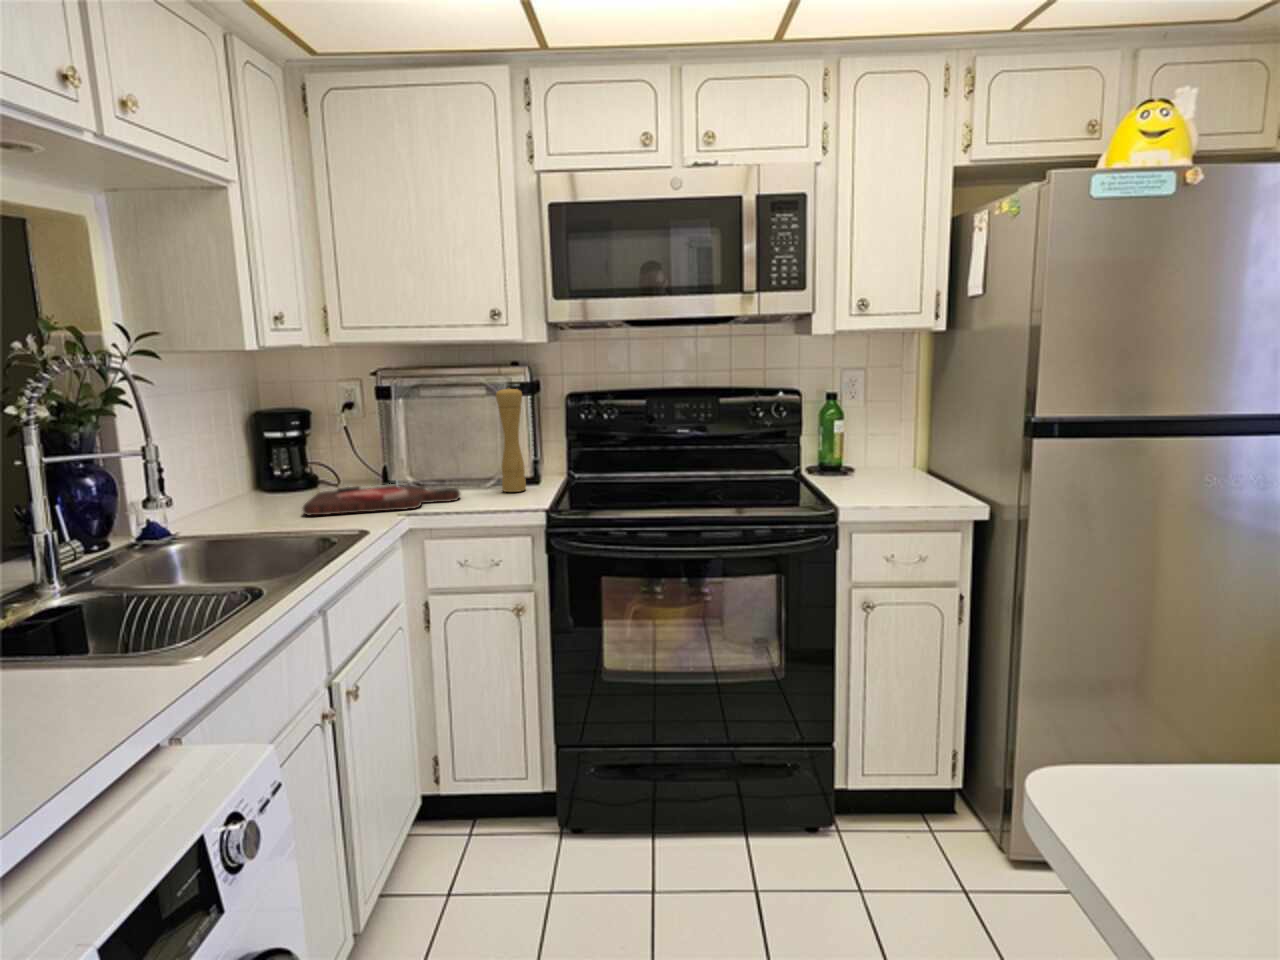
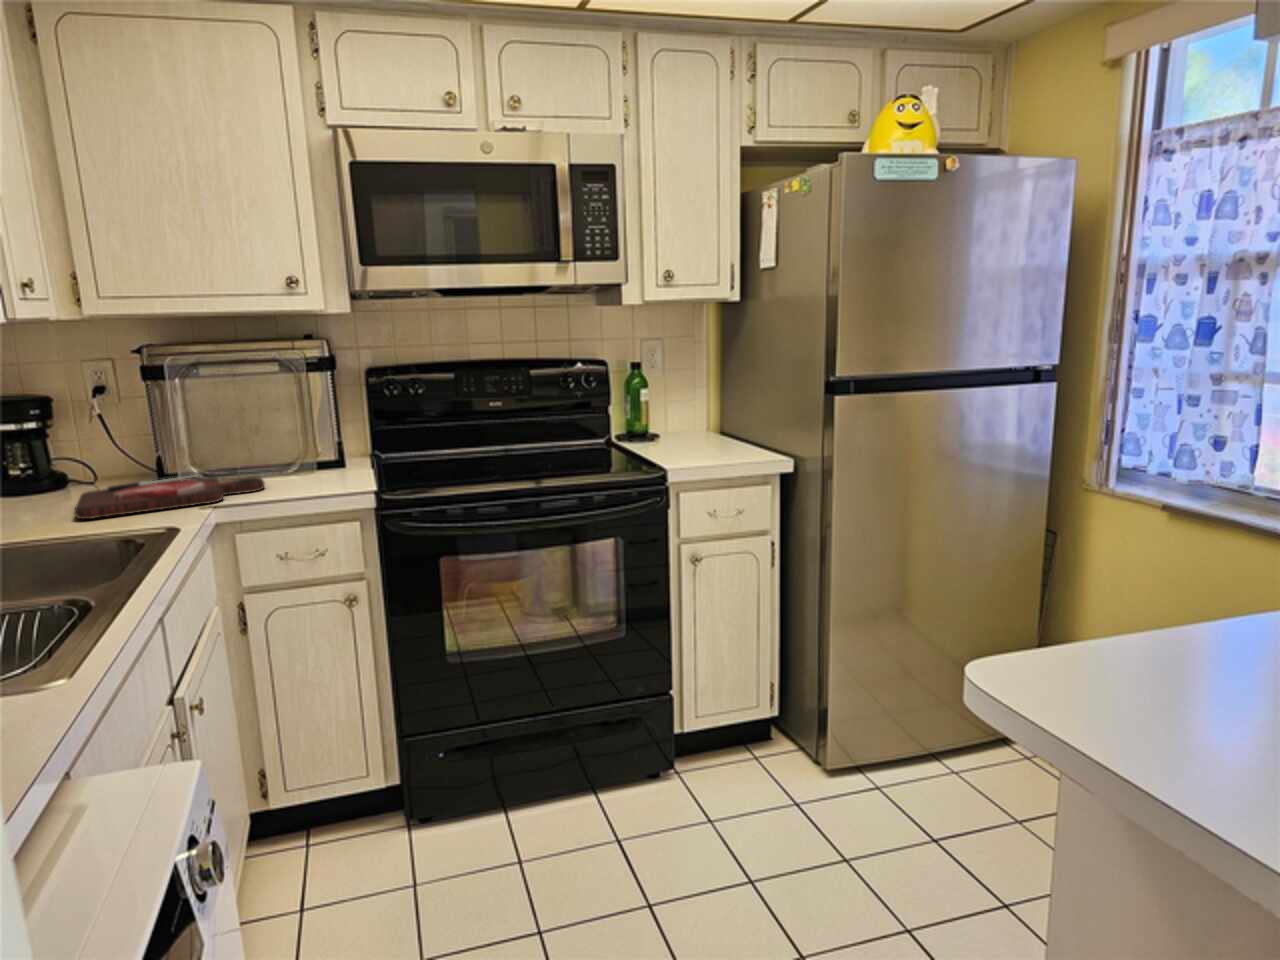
pepper mill: present [496,387,526,492] -> none [296,363,337,477]

